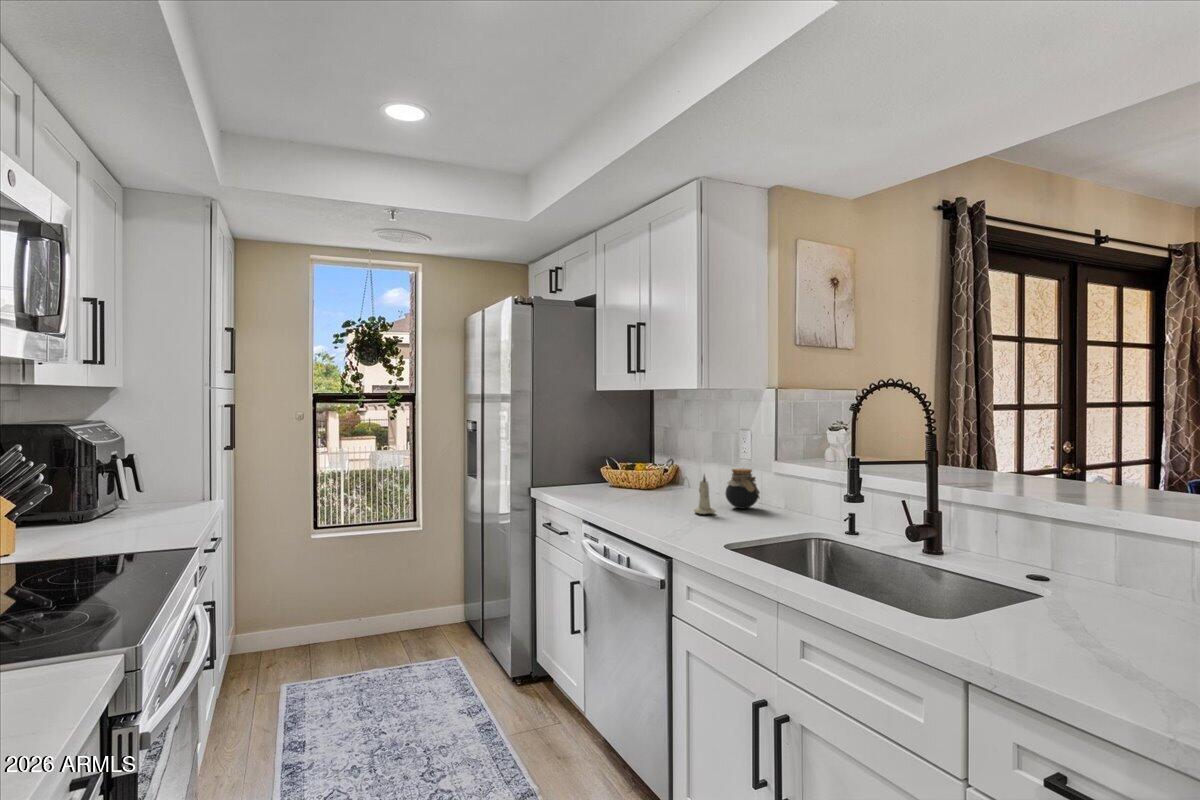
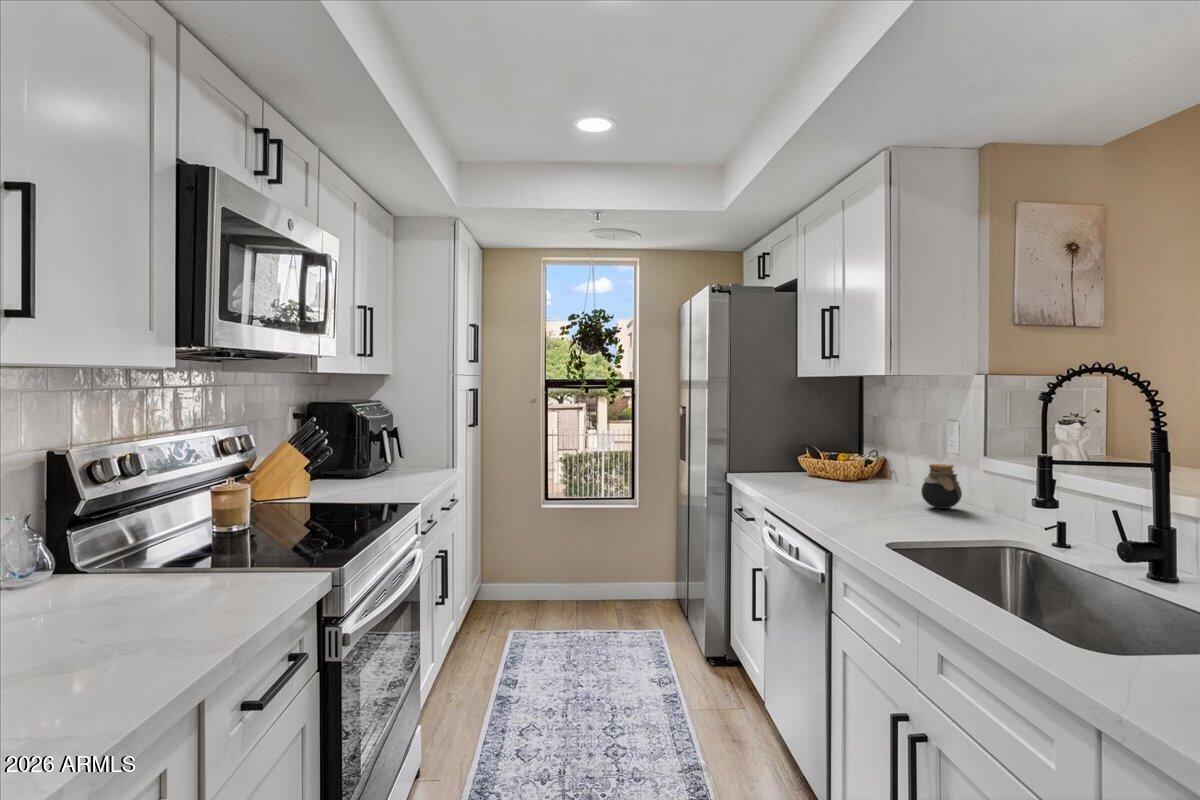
candle: present [694,475,715,514] -> none [879,467,904,511]

